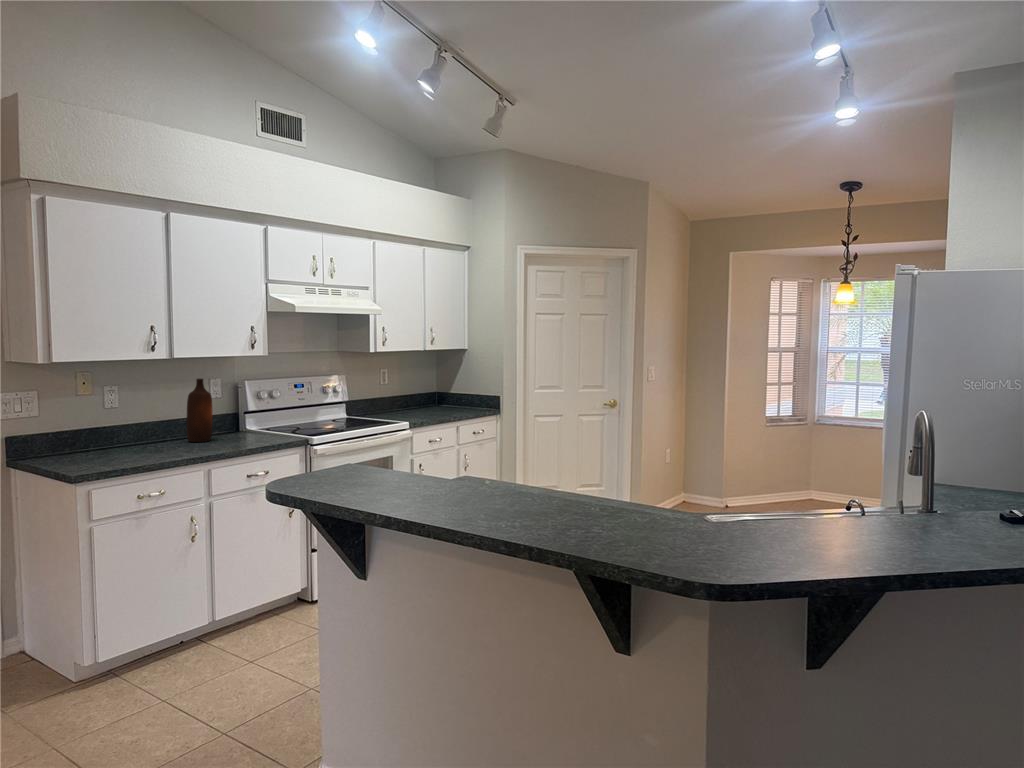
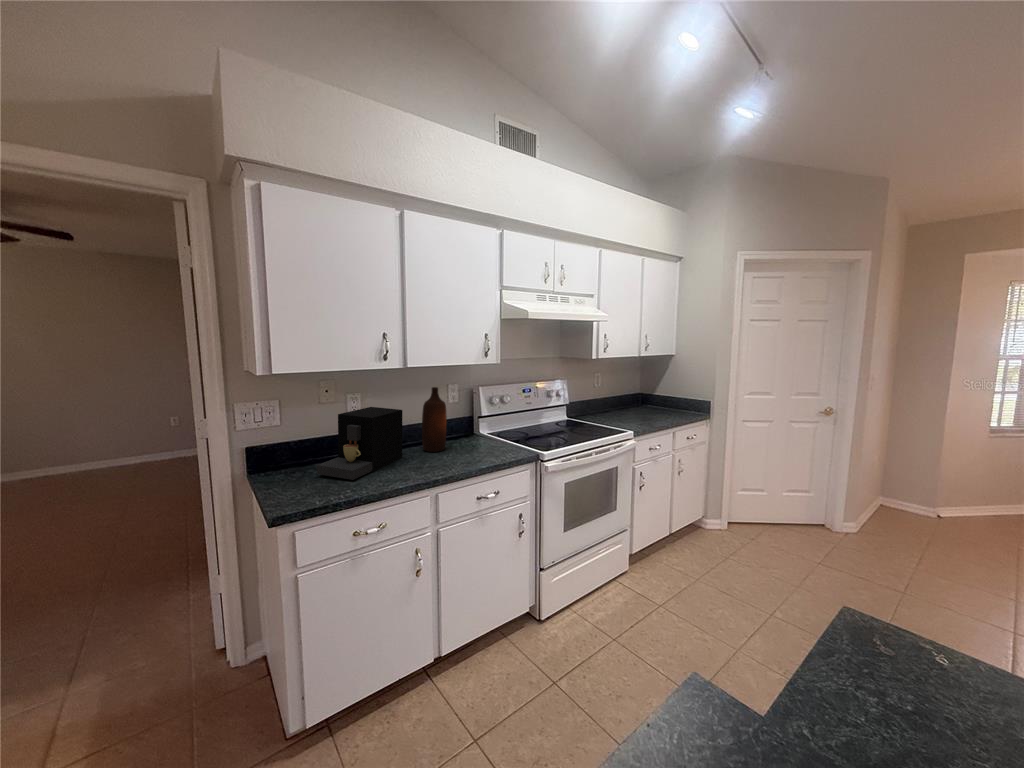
coffee maker: none [87,398,168,457] -> present [317,407,402,480]

